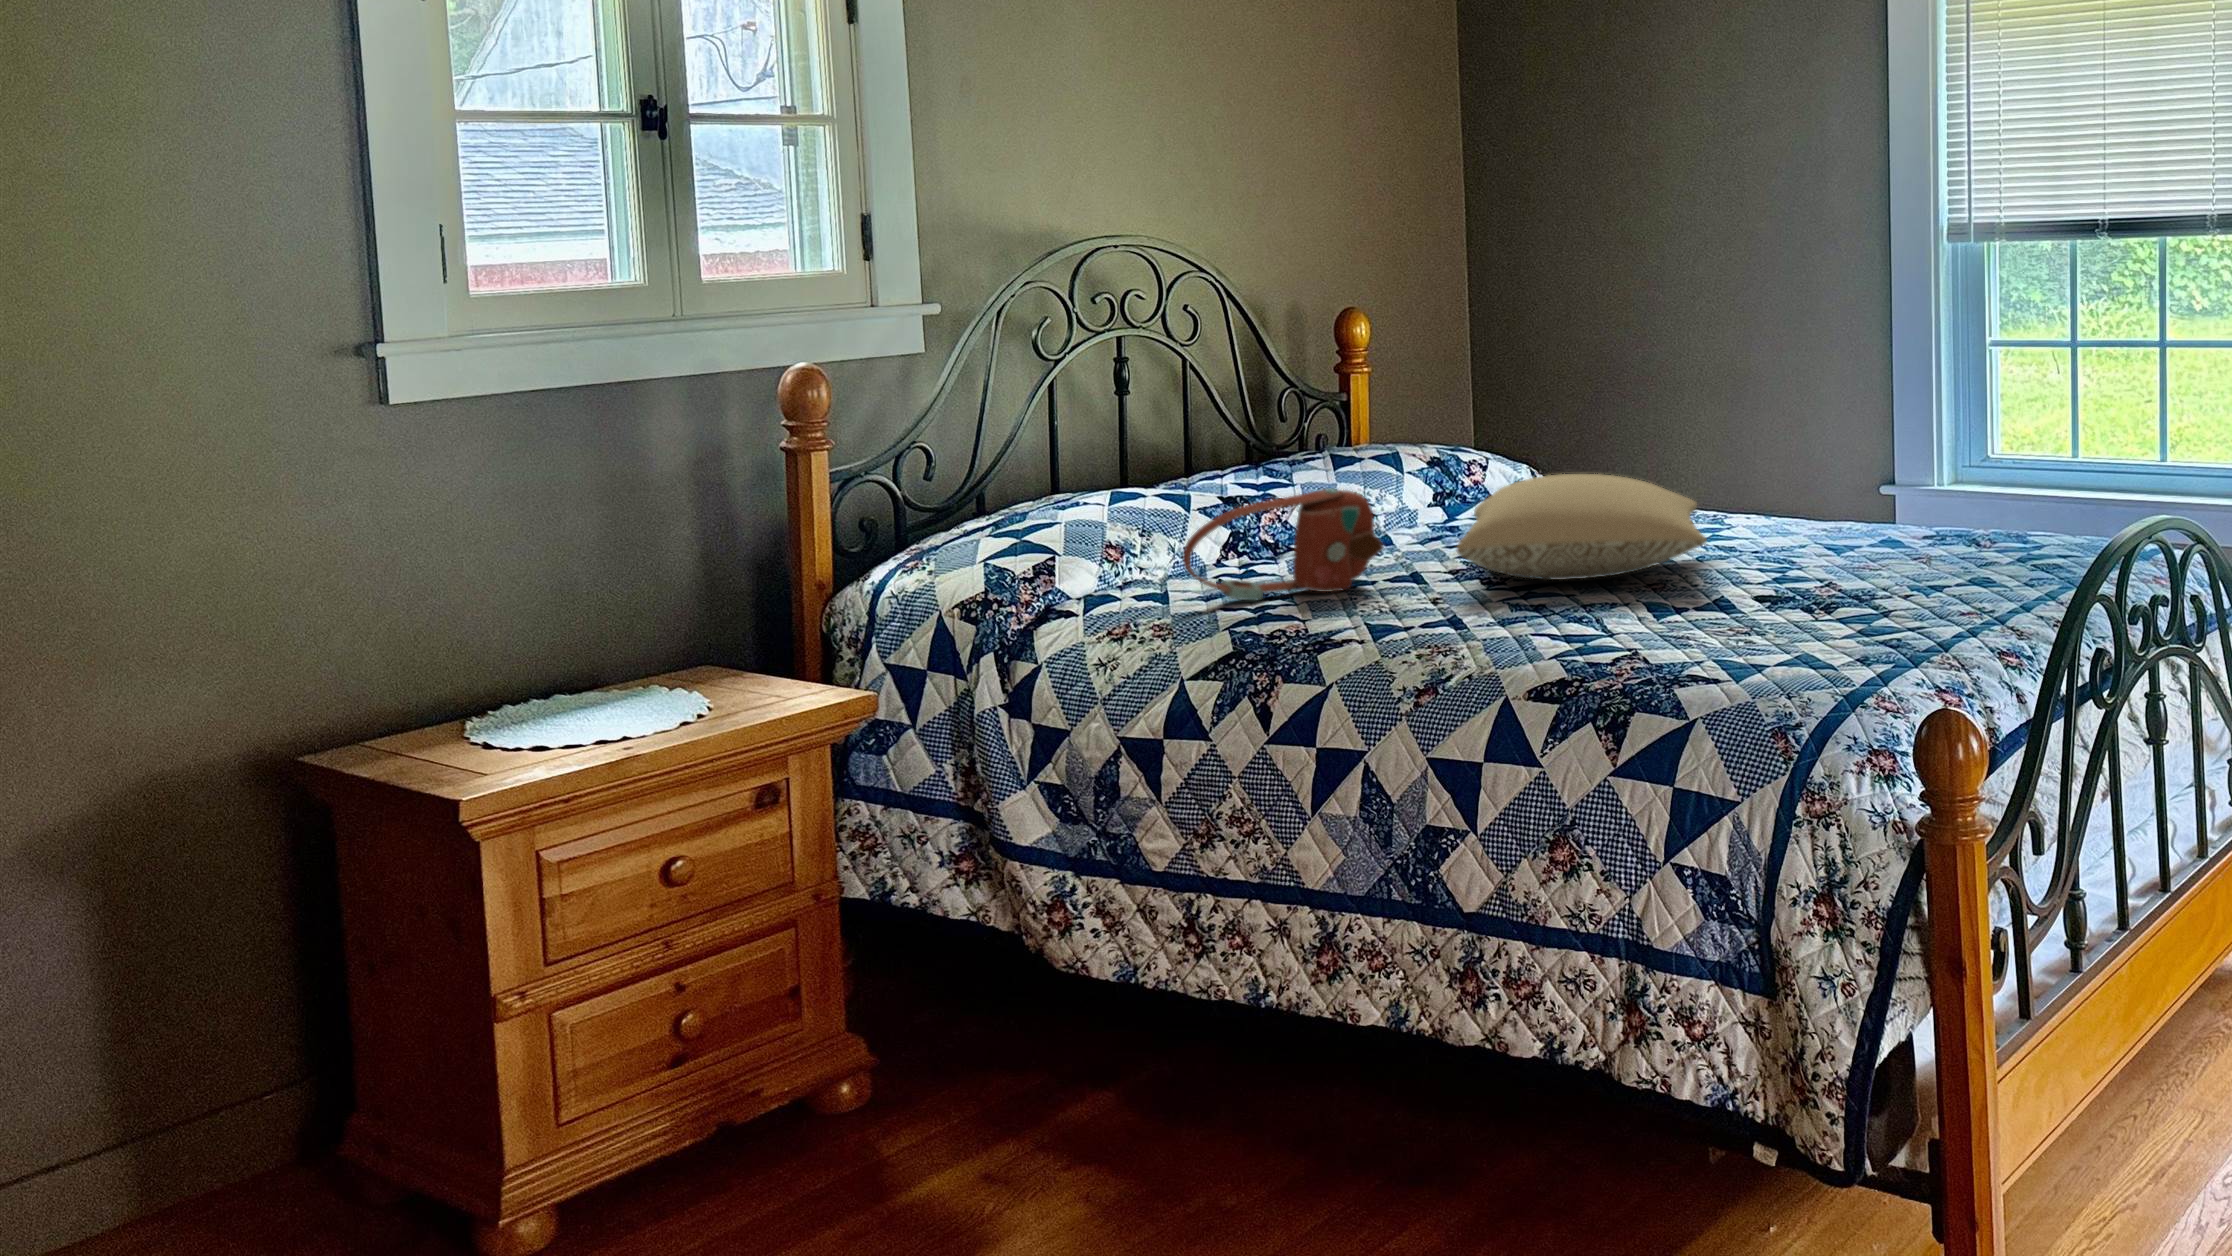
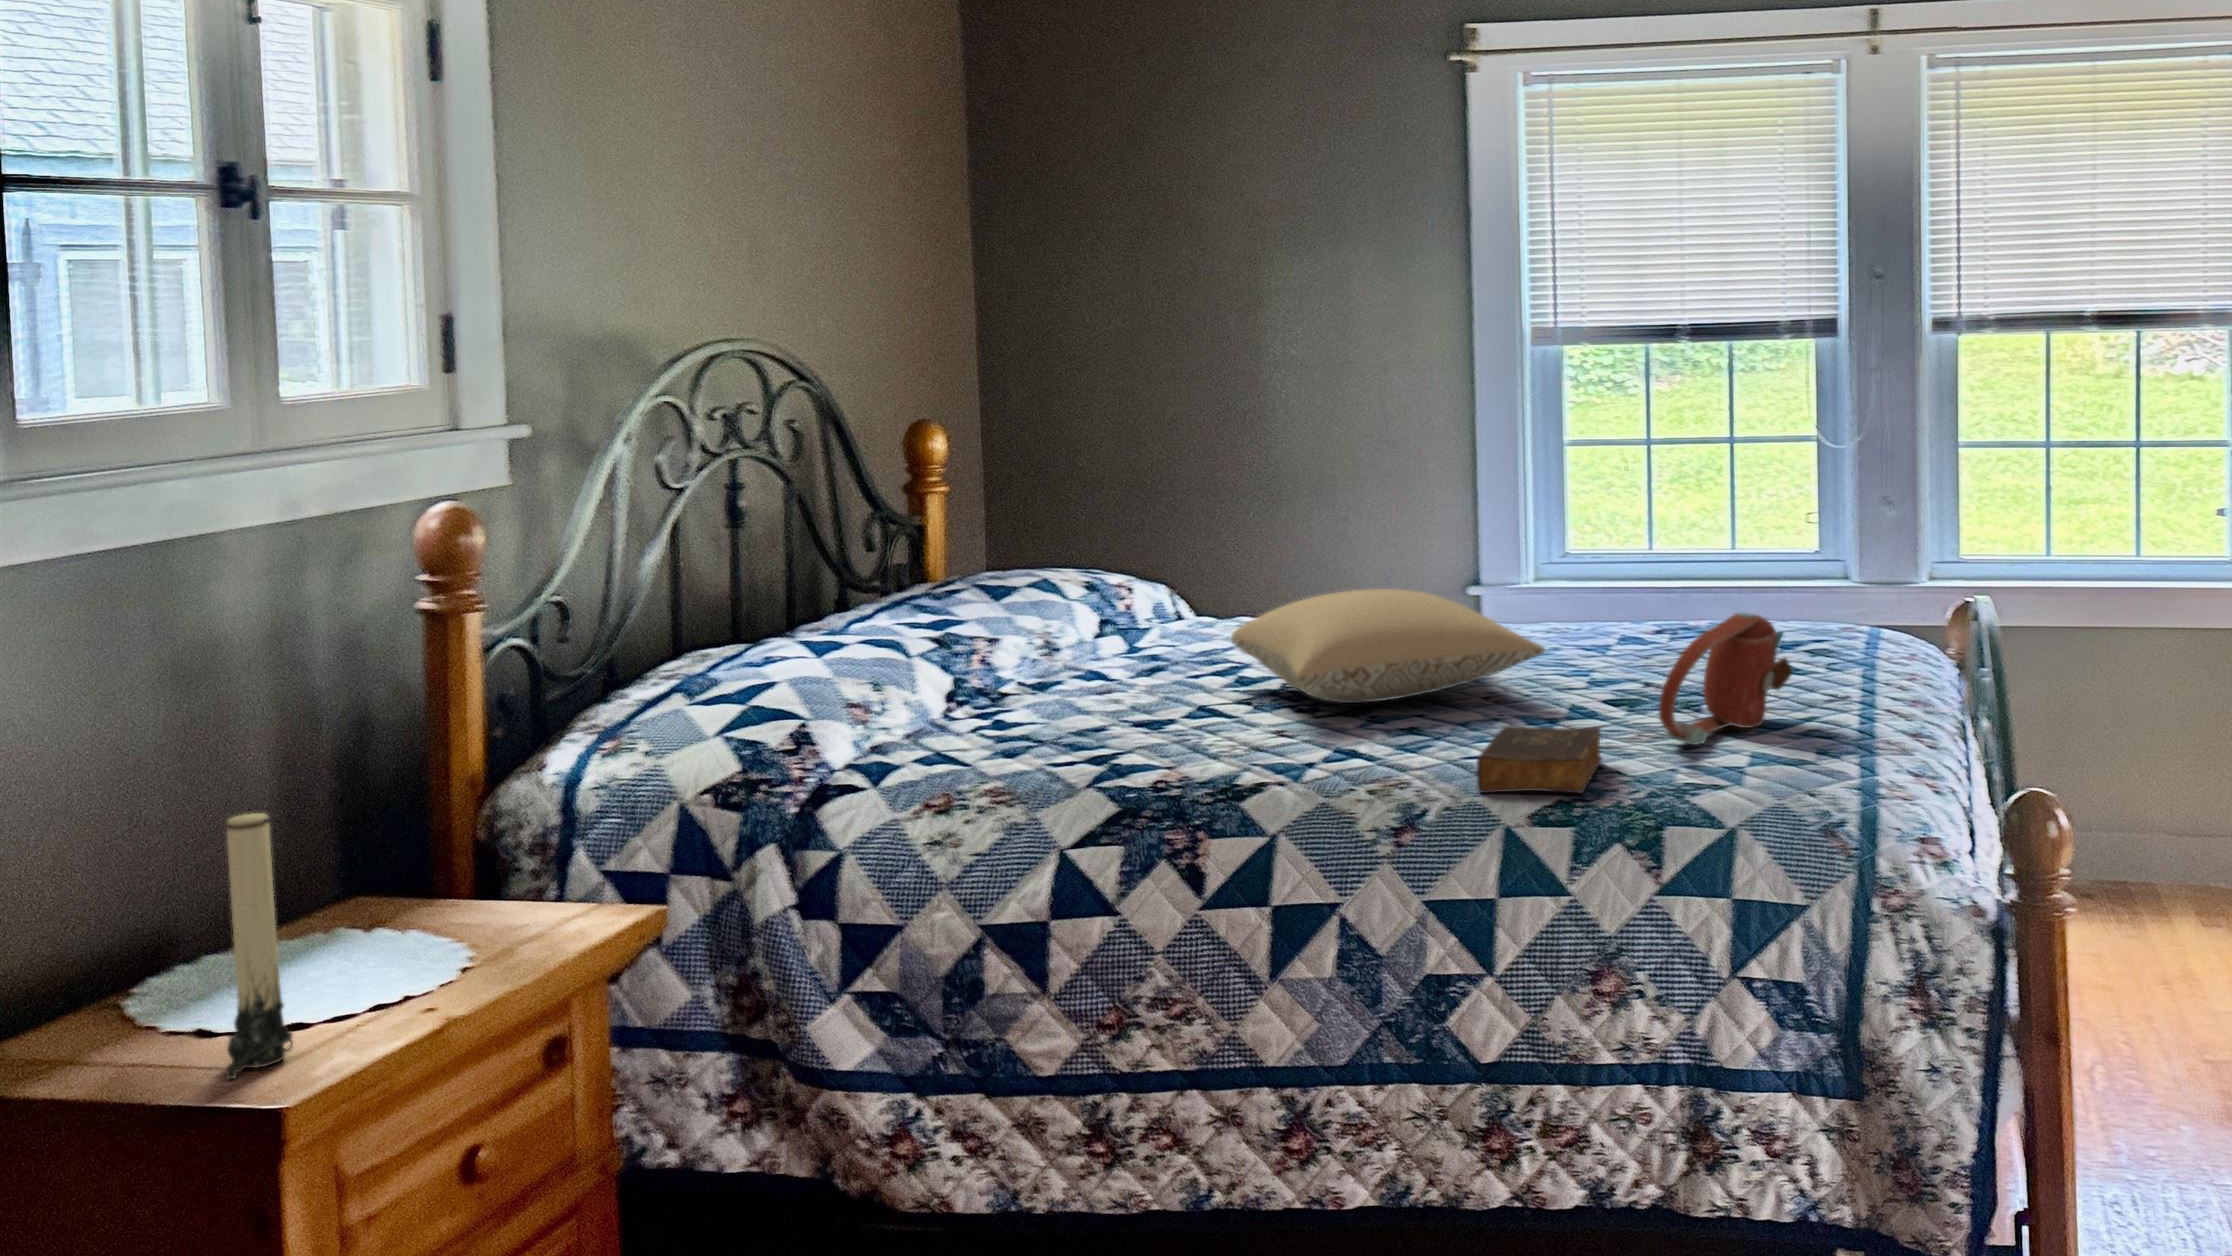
handbag: present [1183,488,1384,600] -> present [1659,612,1792,744]
candle: none [471,584,527,773] -> present [226,813,293,1079]
book: none [1509,606,1666,674] -> present [1476,725,1602,794]

